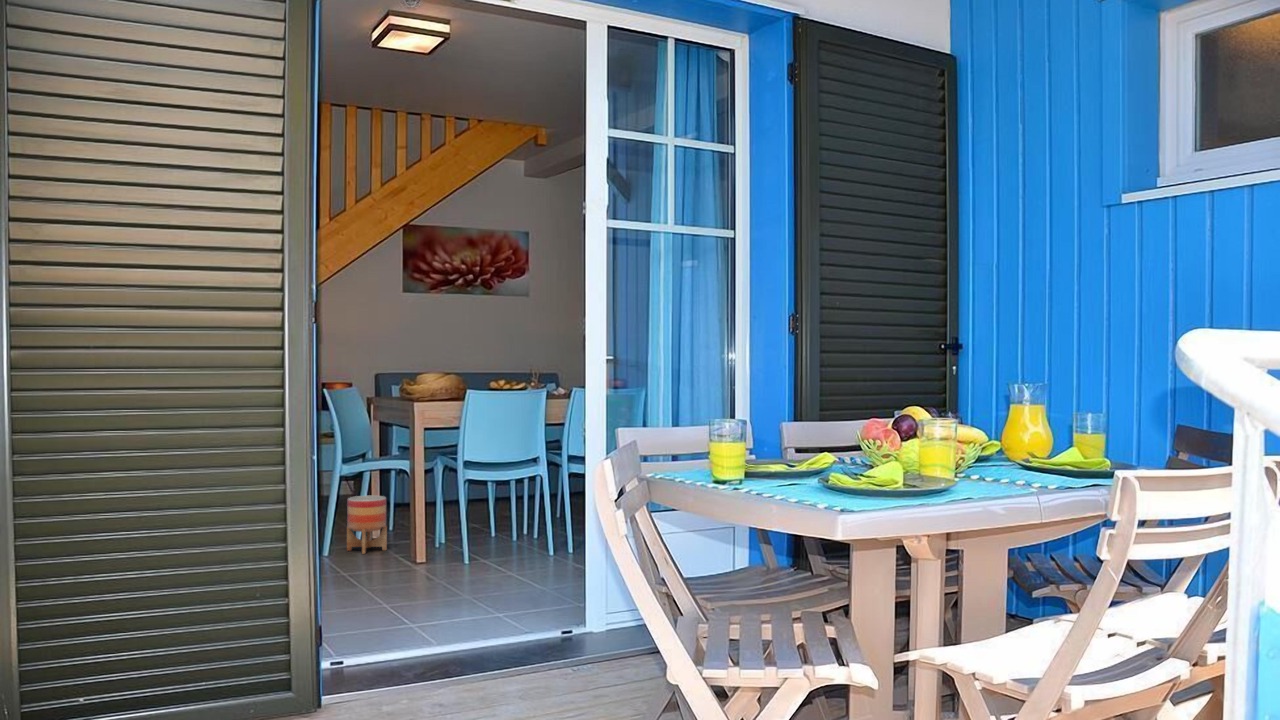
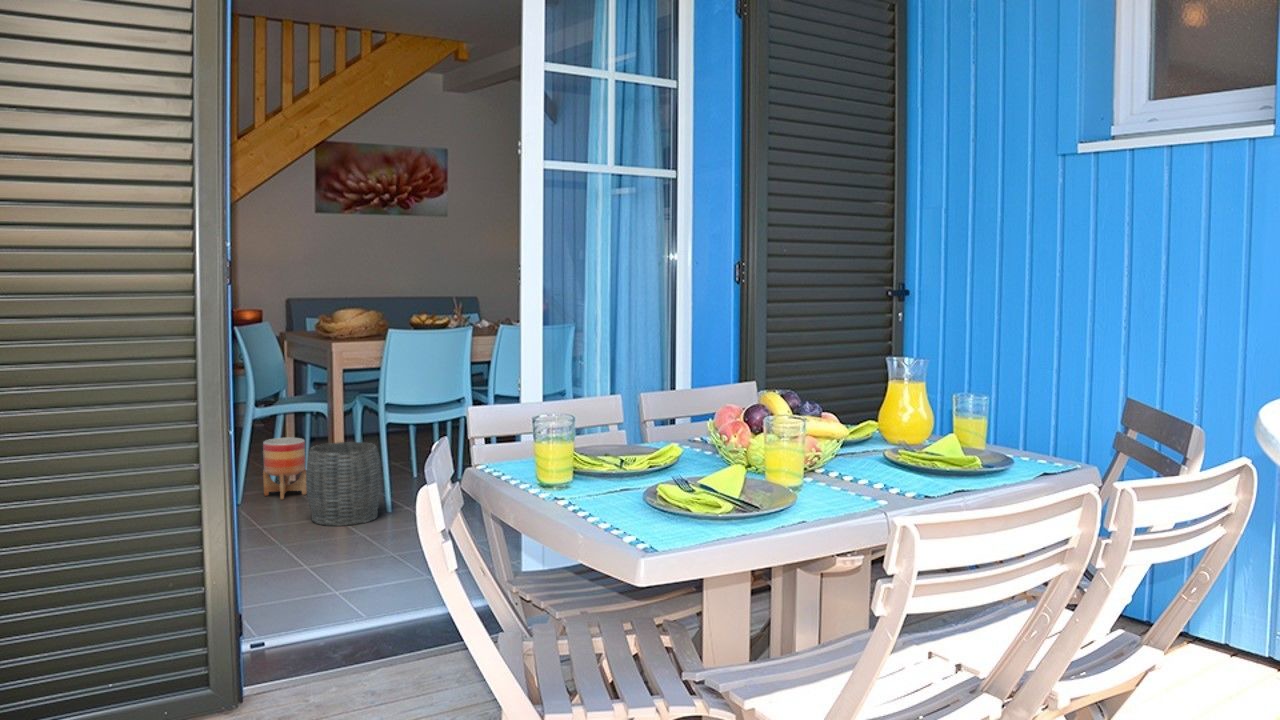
woven basket: none [387,497,457,575] -> present [306,442,382,526]

